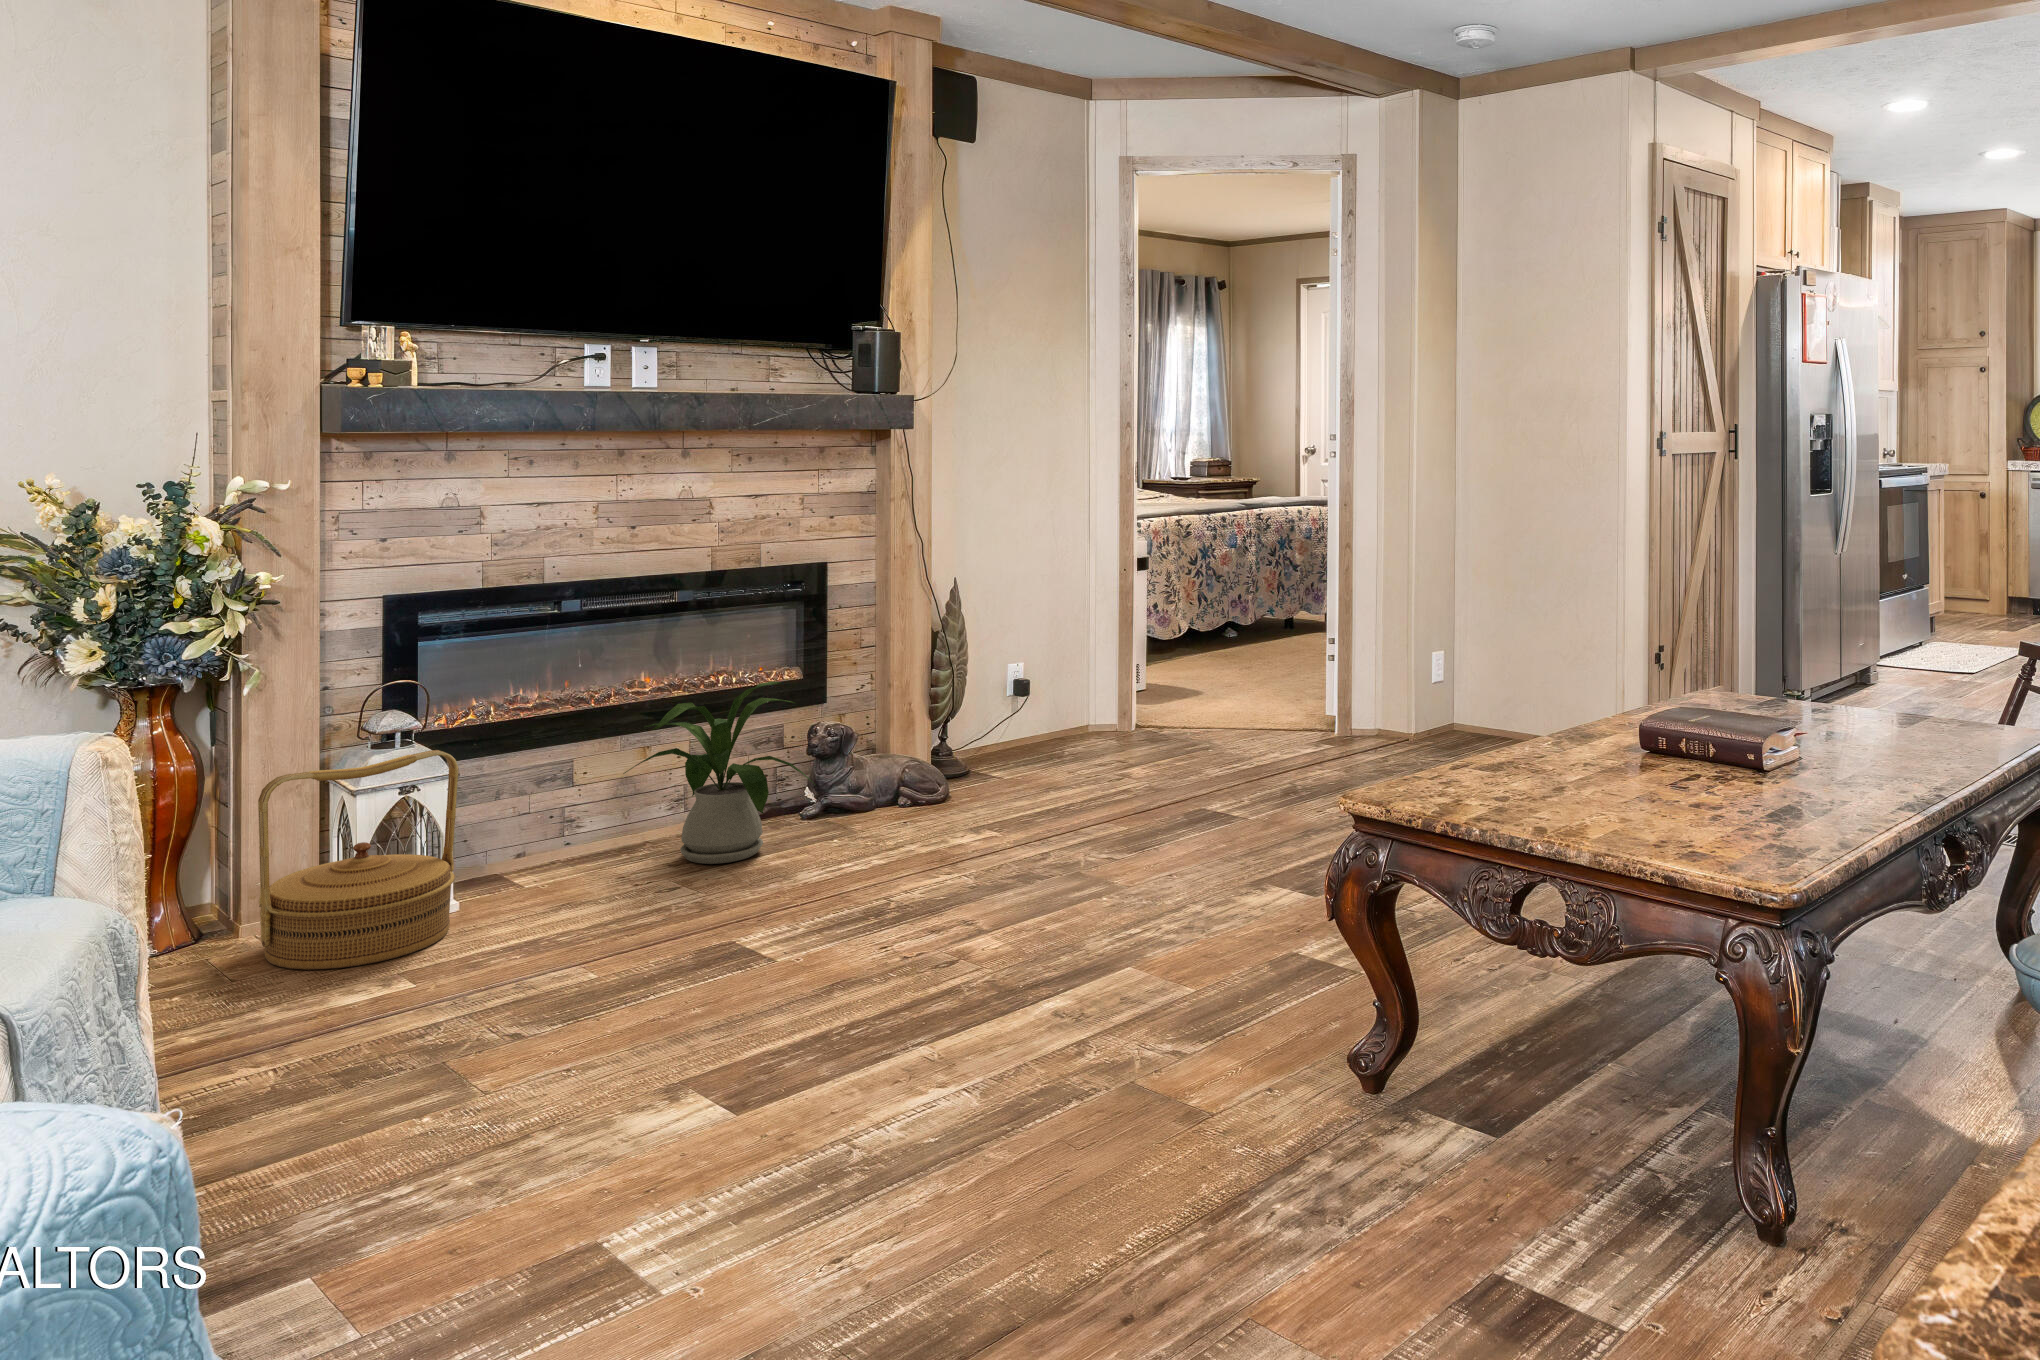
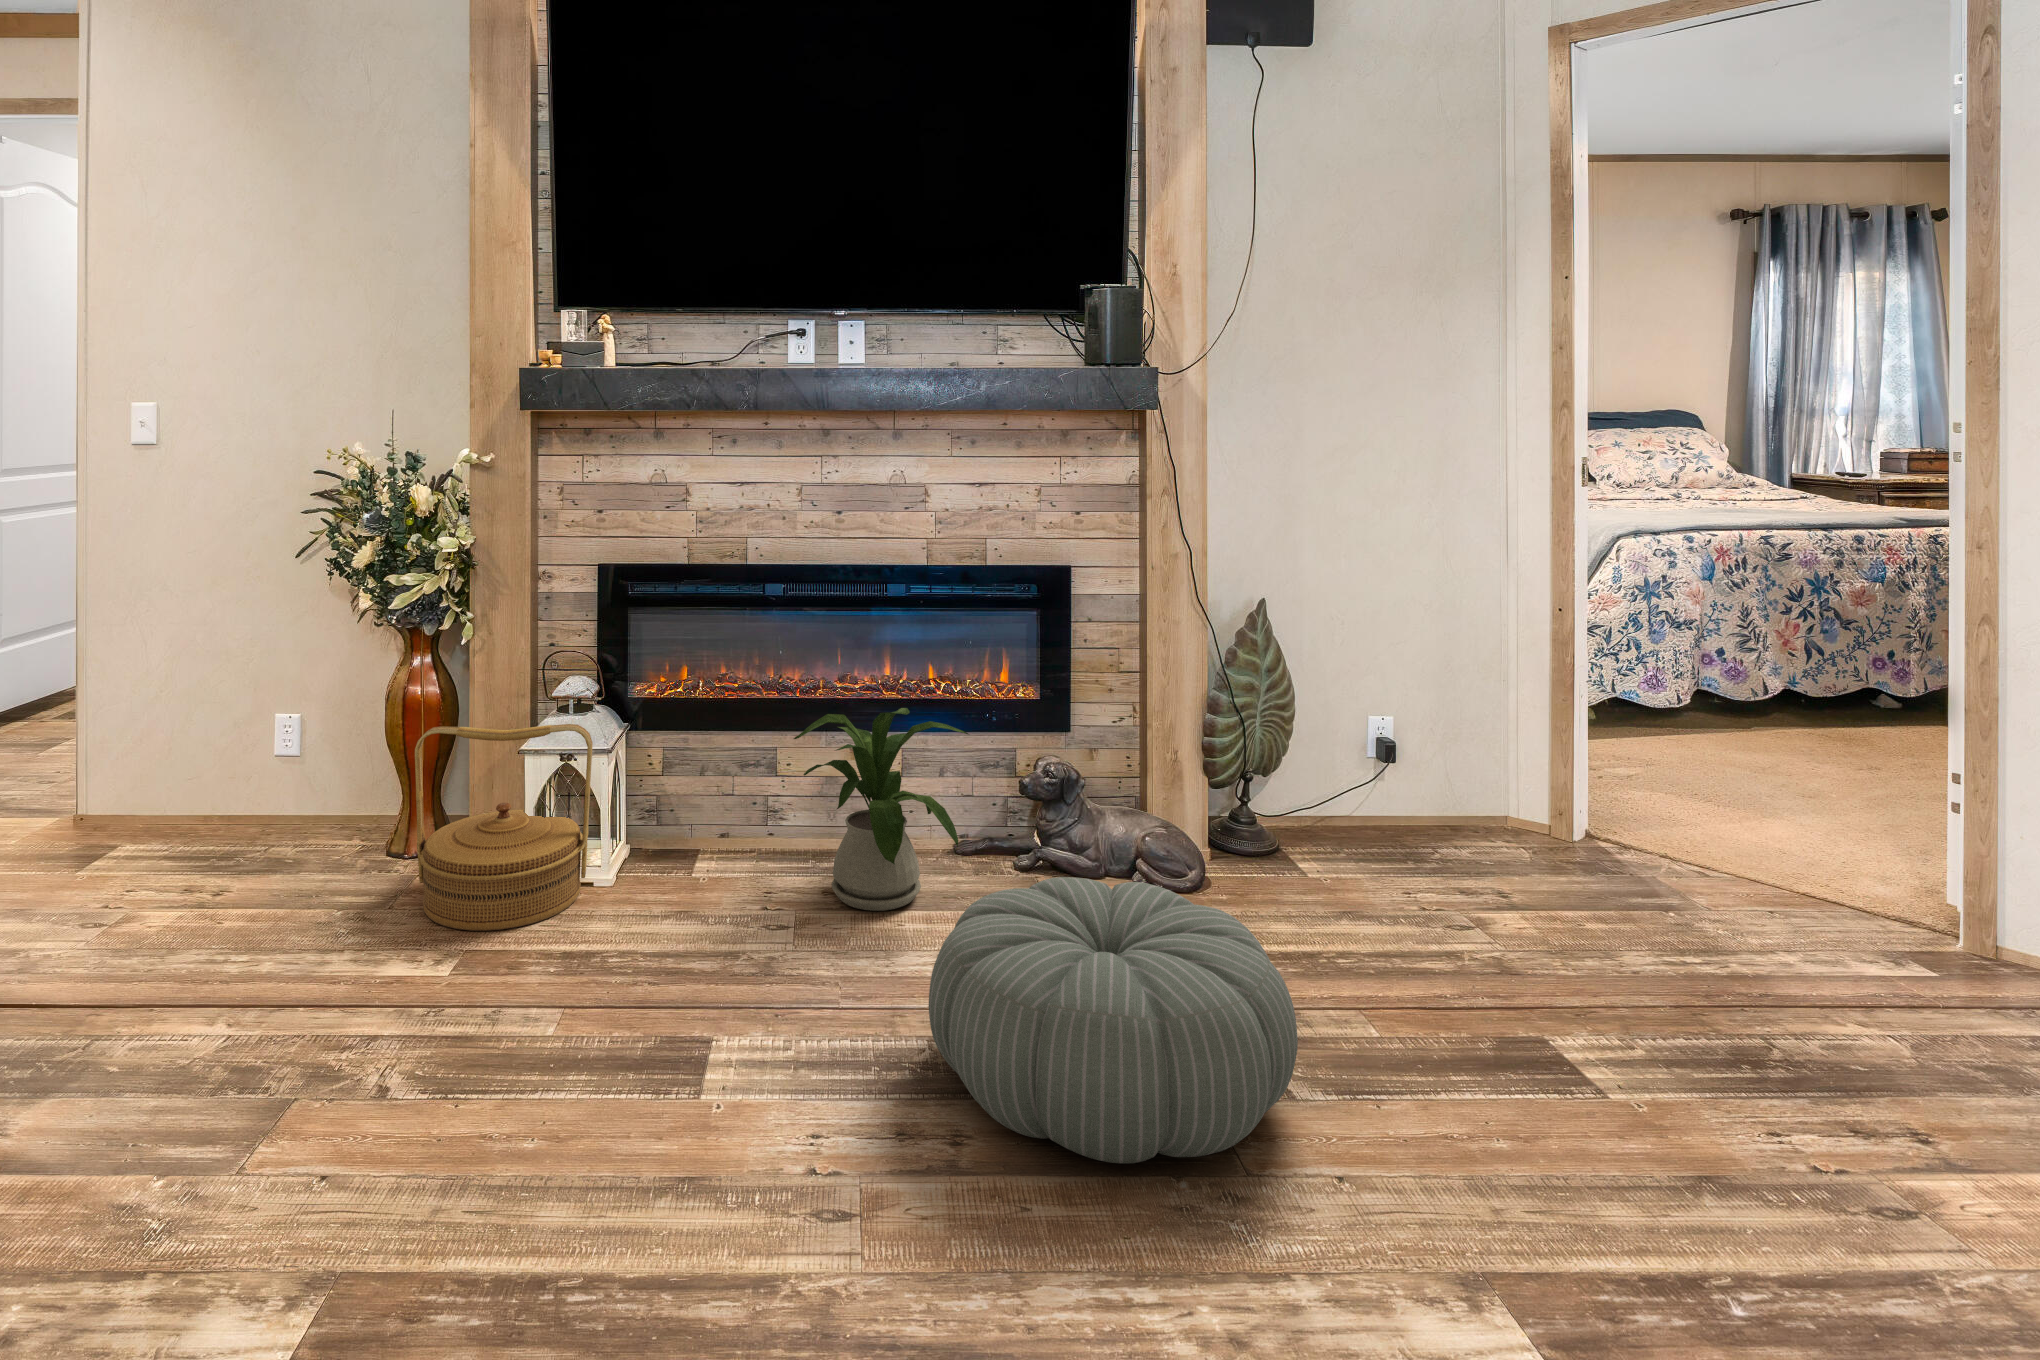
pouf: none [891,758,1135,903] -> present [929,877,1298,1163]

